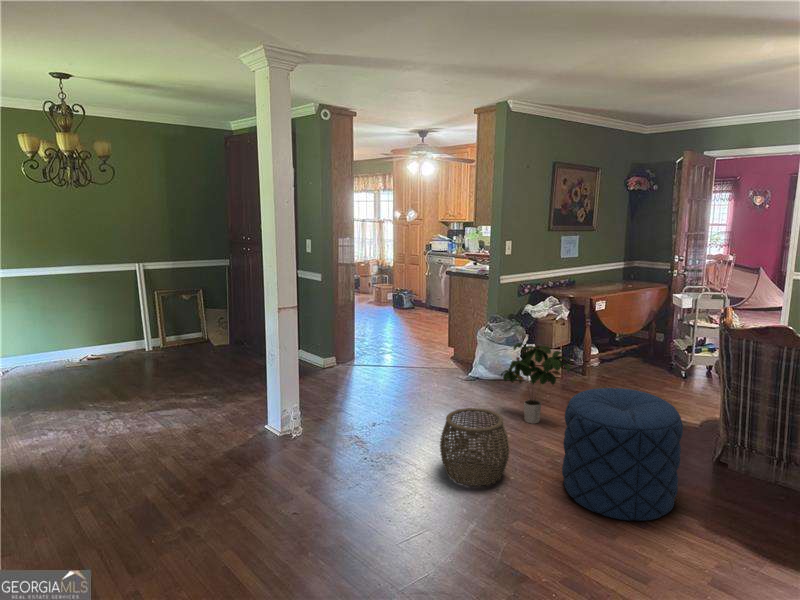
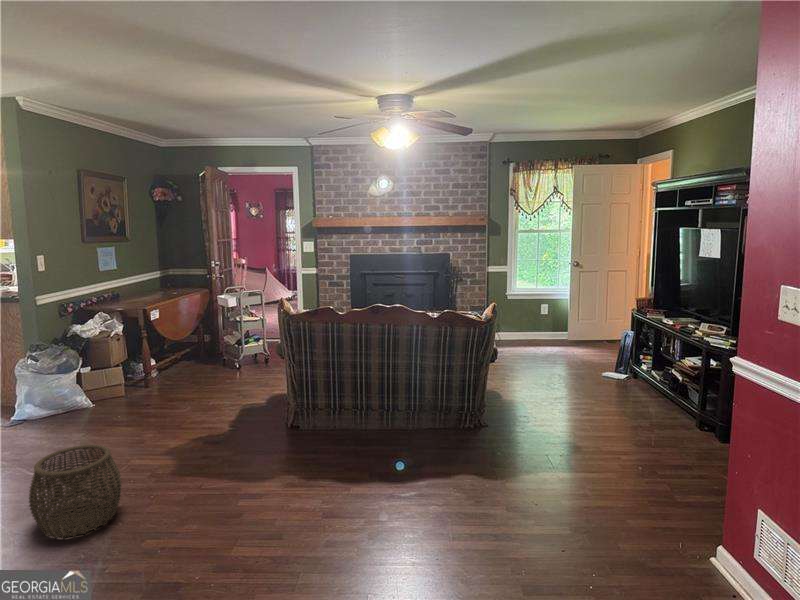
potted plant: present [501,343,570,424] -> none [71,363,155,449]
pouf: present [562,388,683,521] -> none [175,382,279,500]

